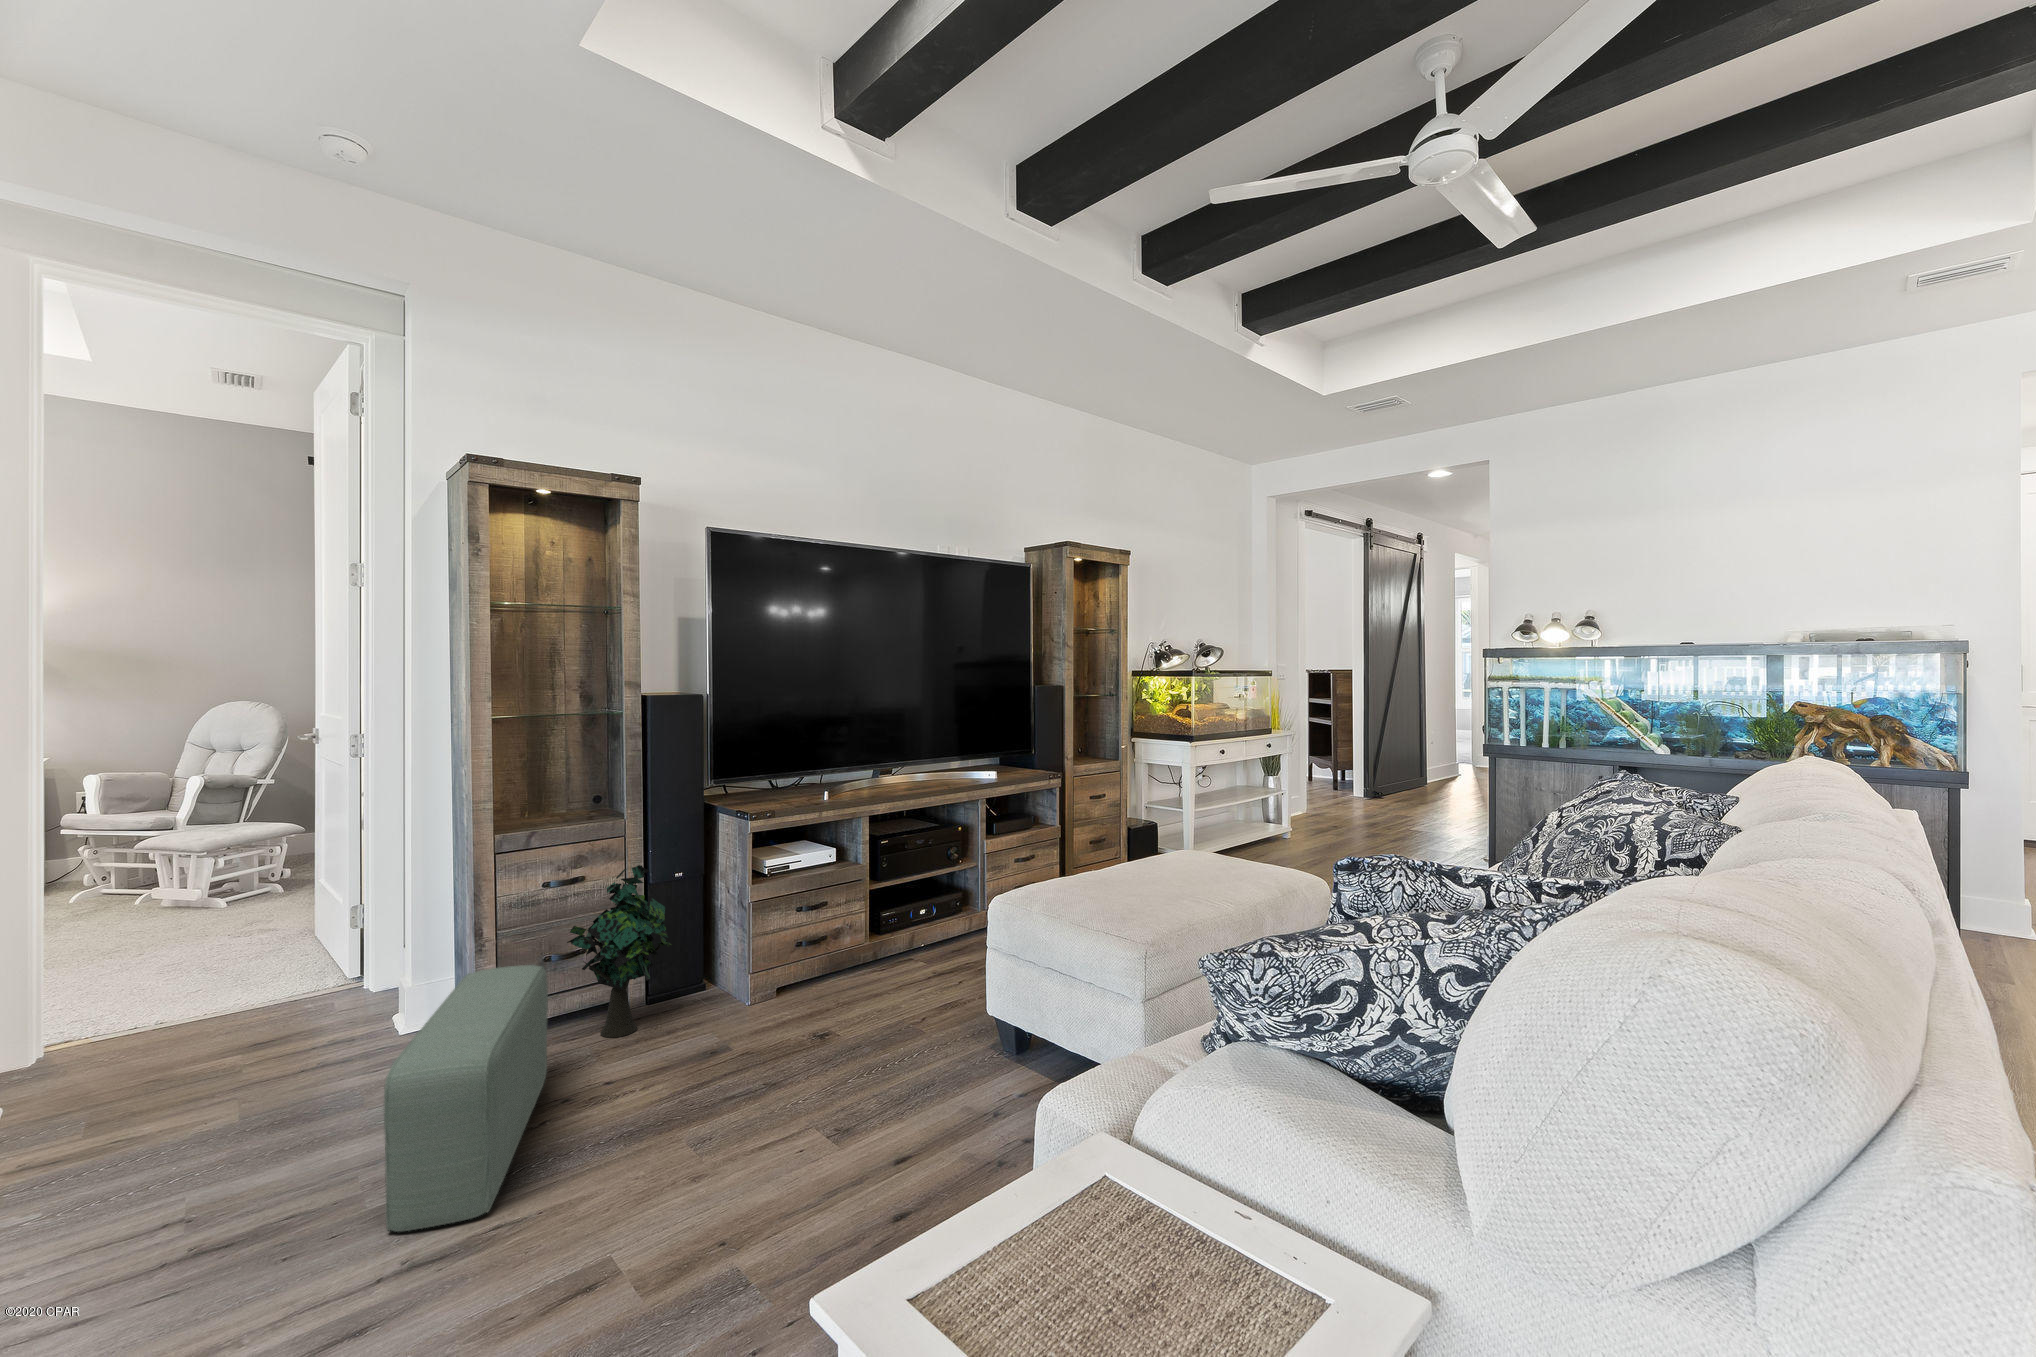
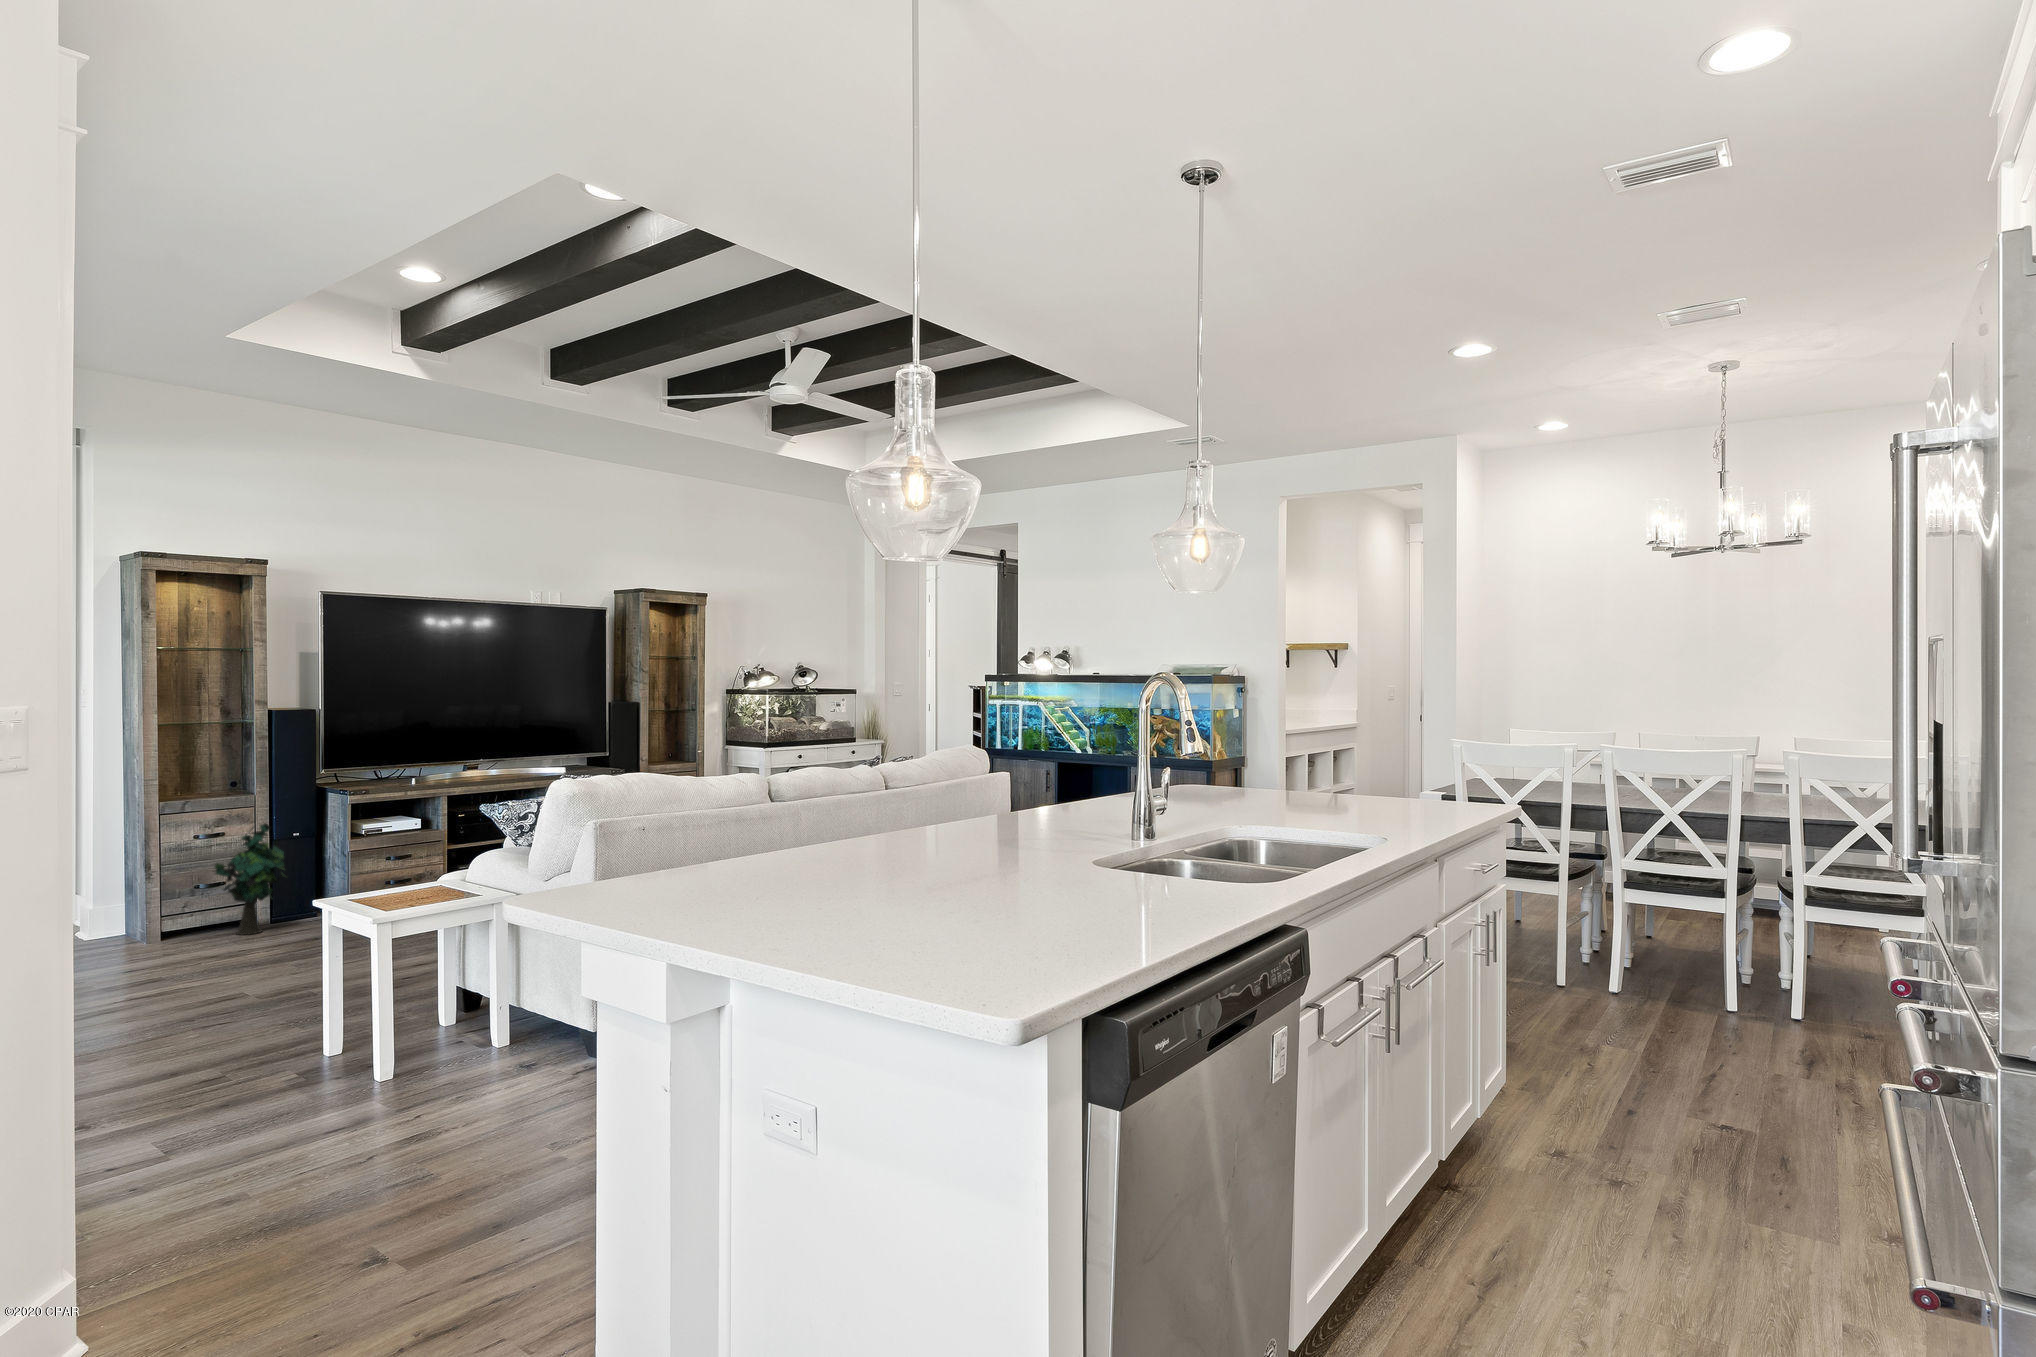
pouf: present [384,965,548,1232] -> none [116,877,201,989]

